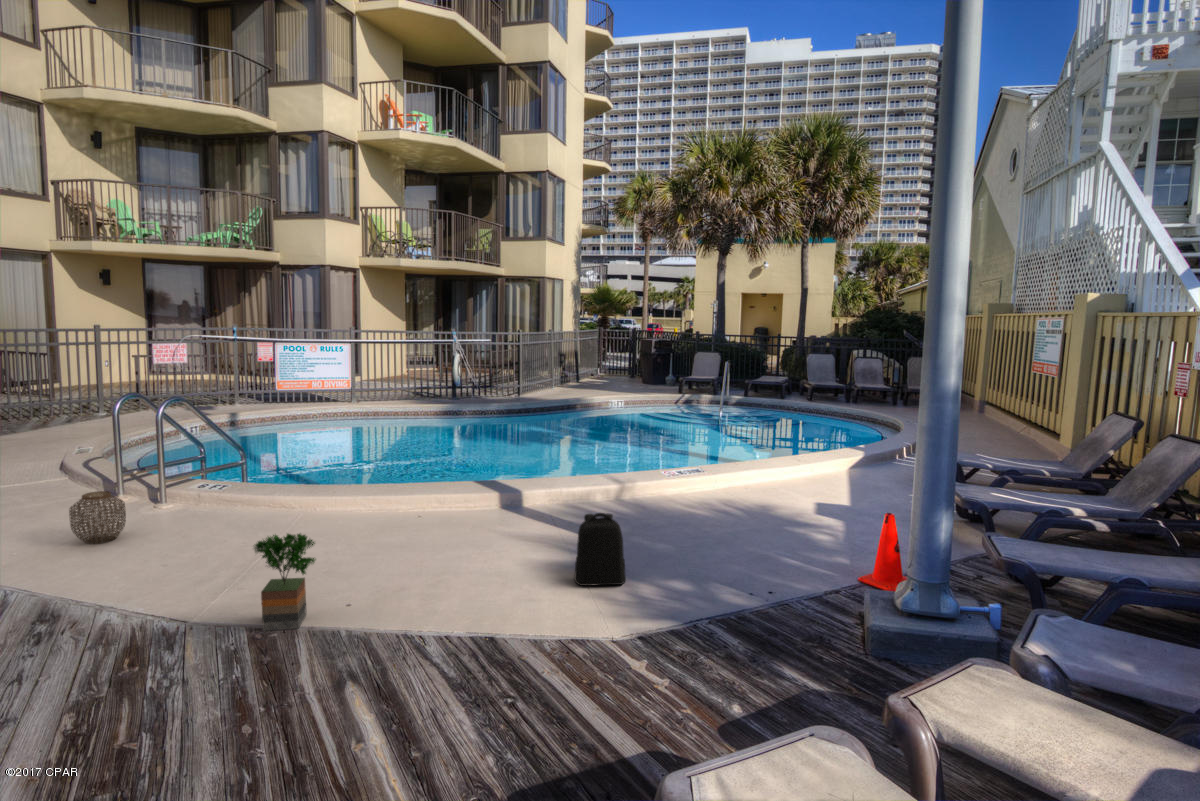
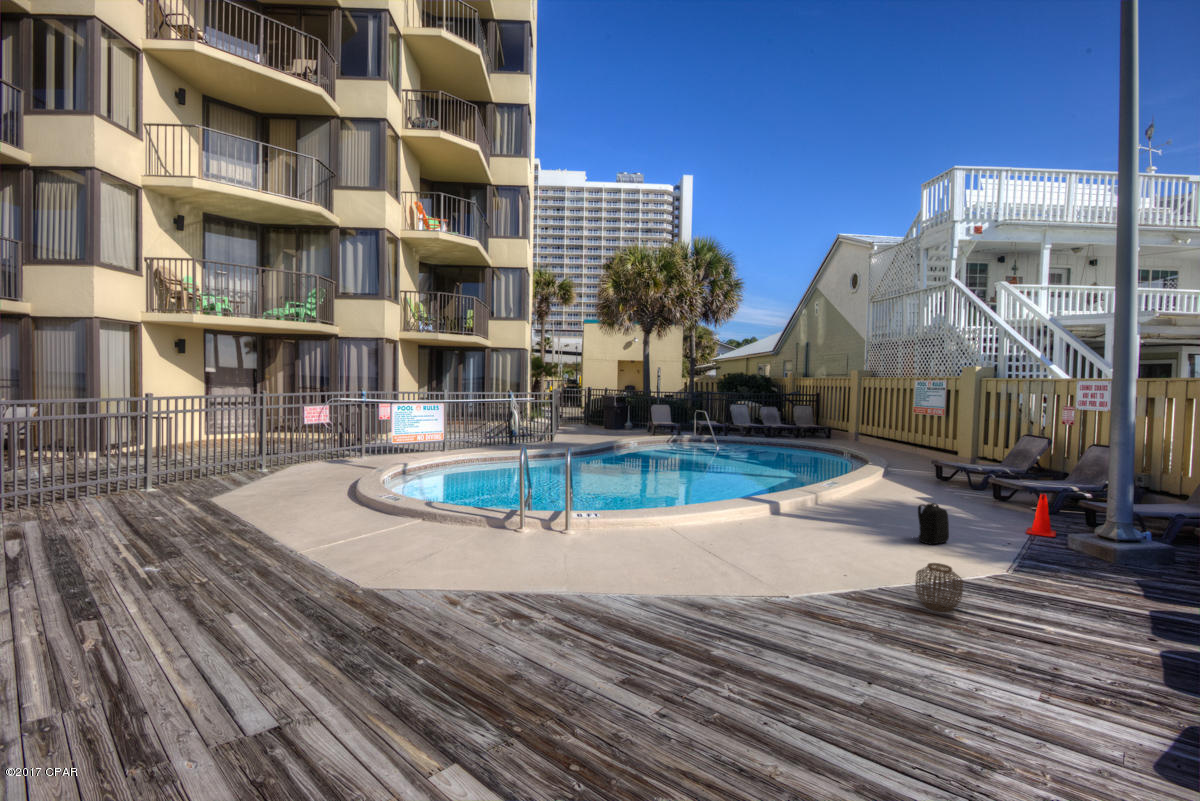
woven basket: present [69,491,126,544] -> present [915,563,963,612]
potted tree: present [254,534,316,631] -> none [838,523,884,581]

